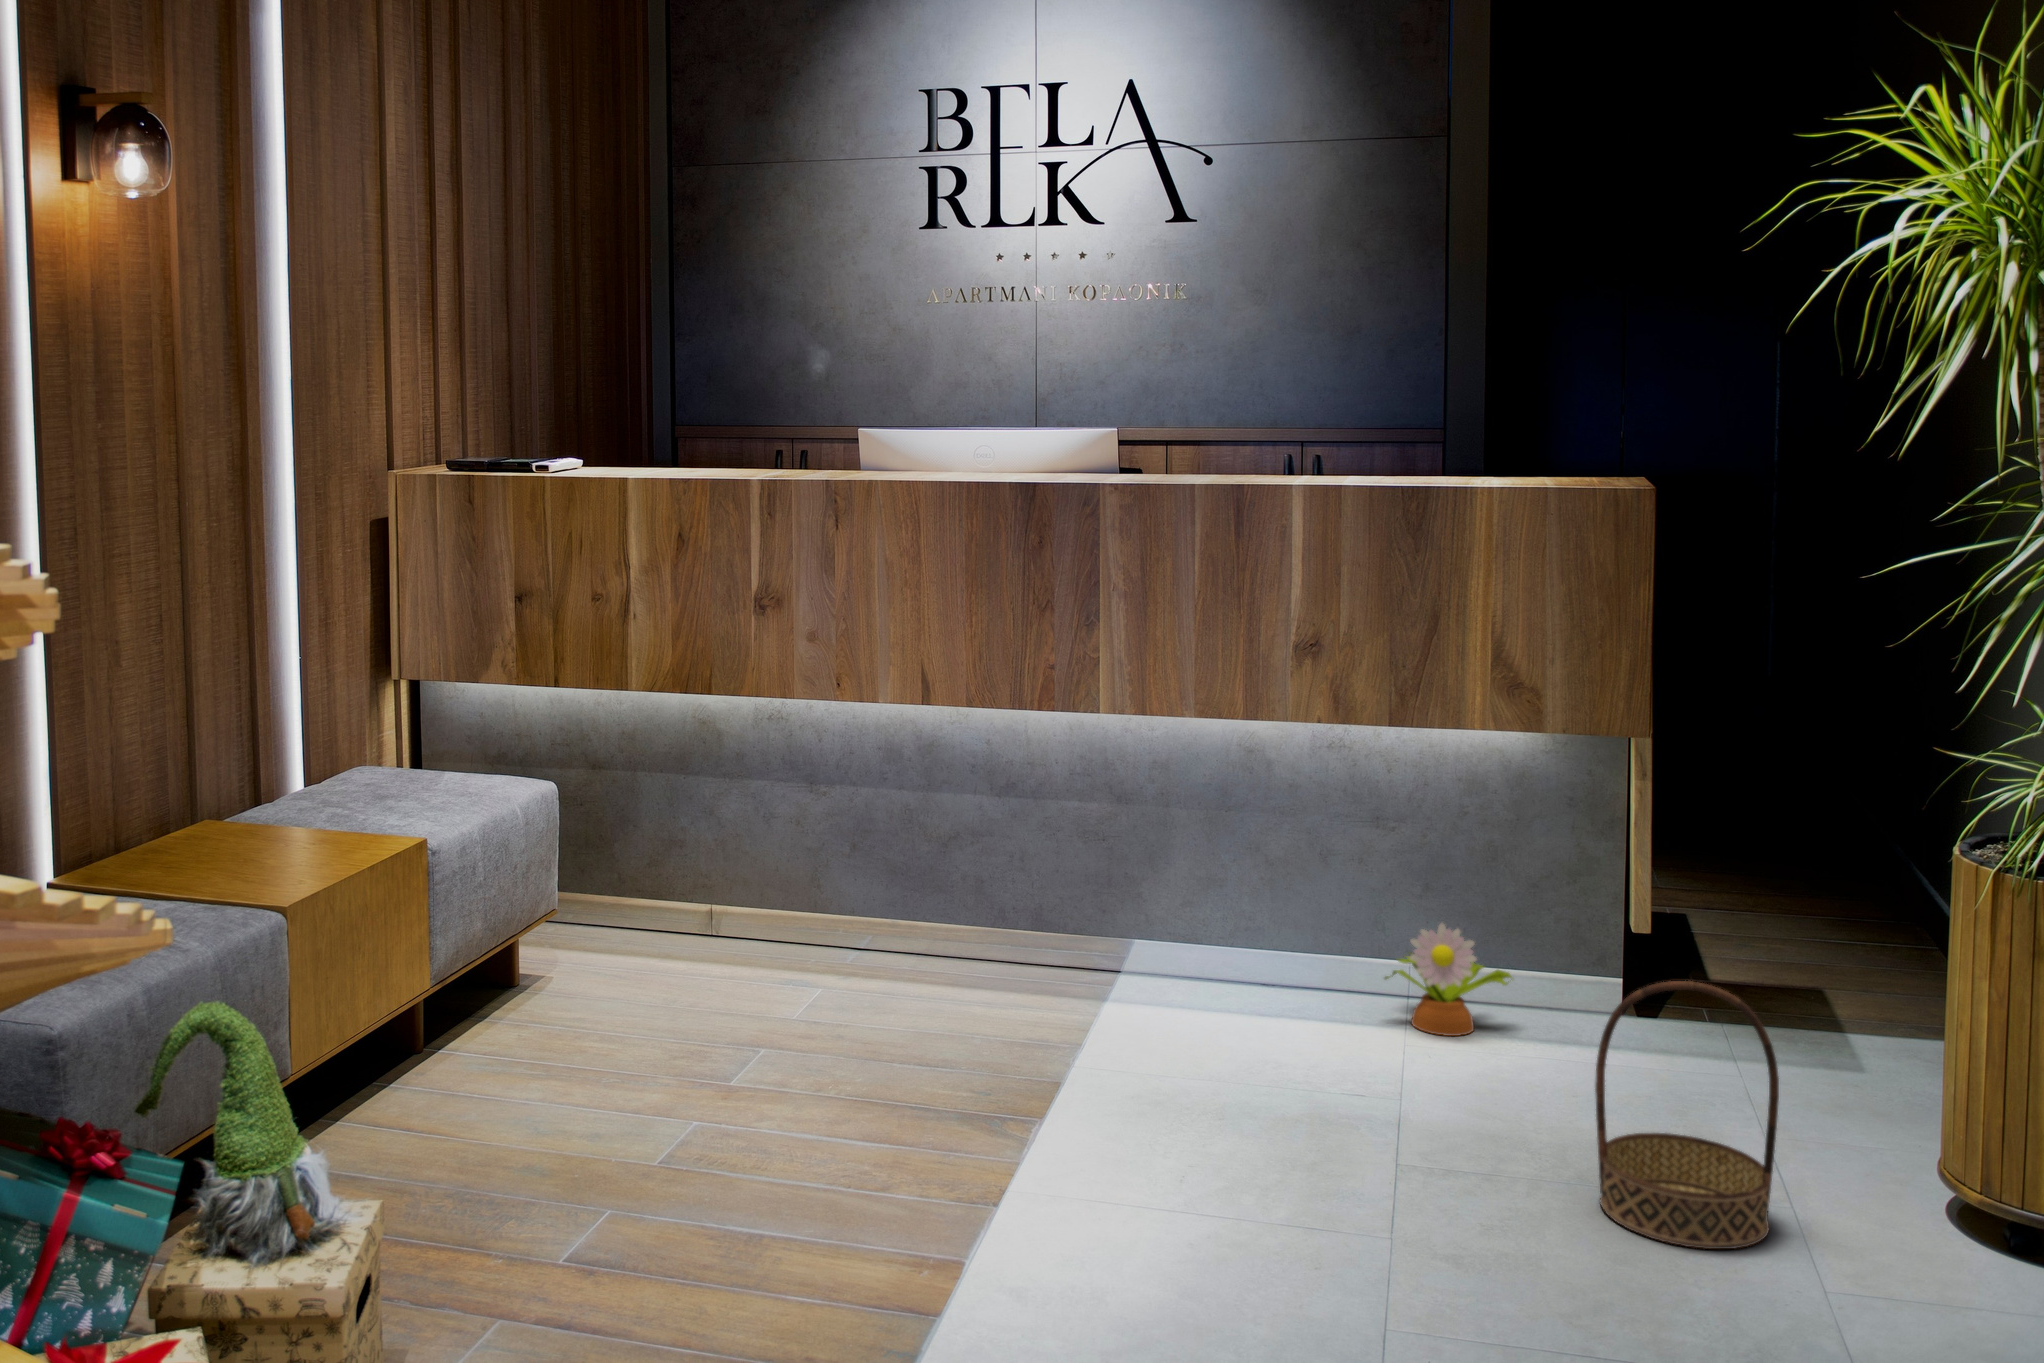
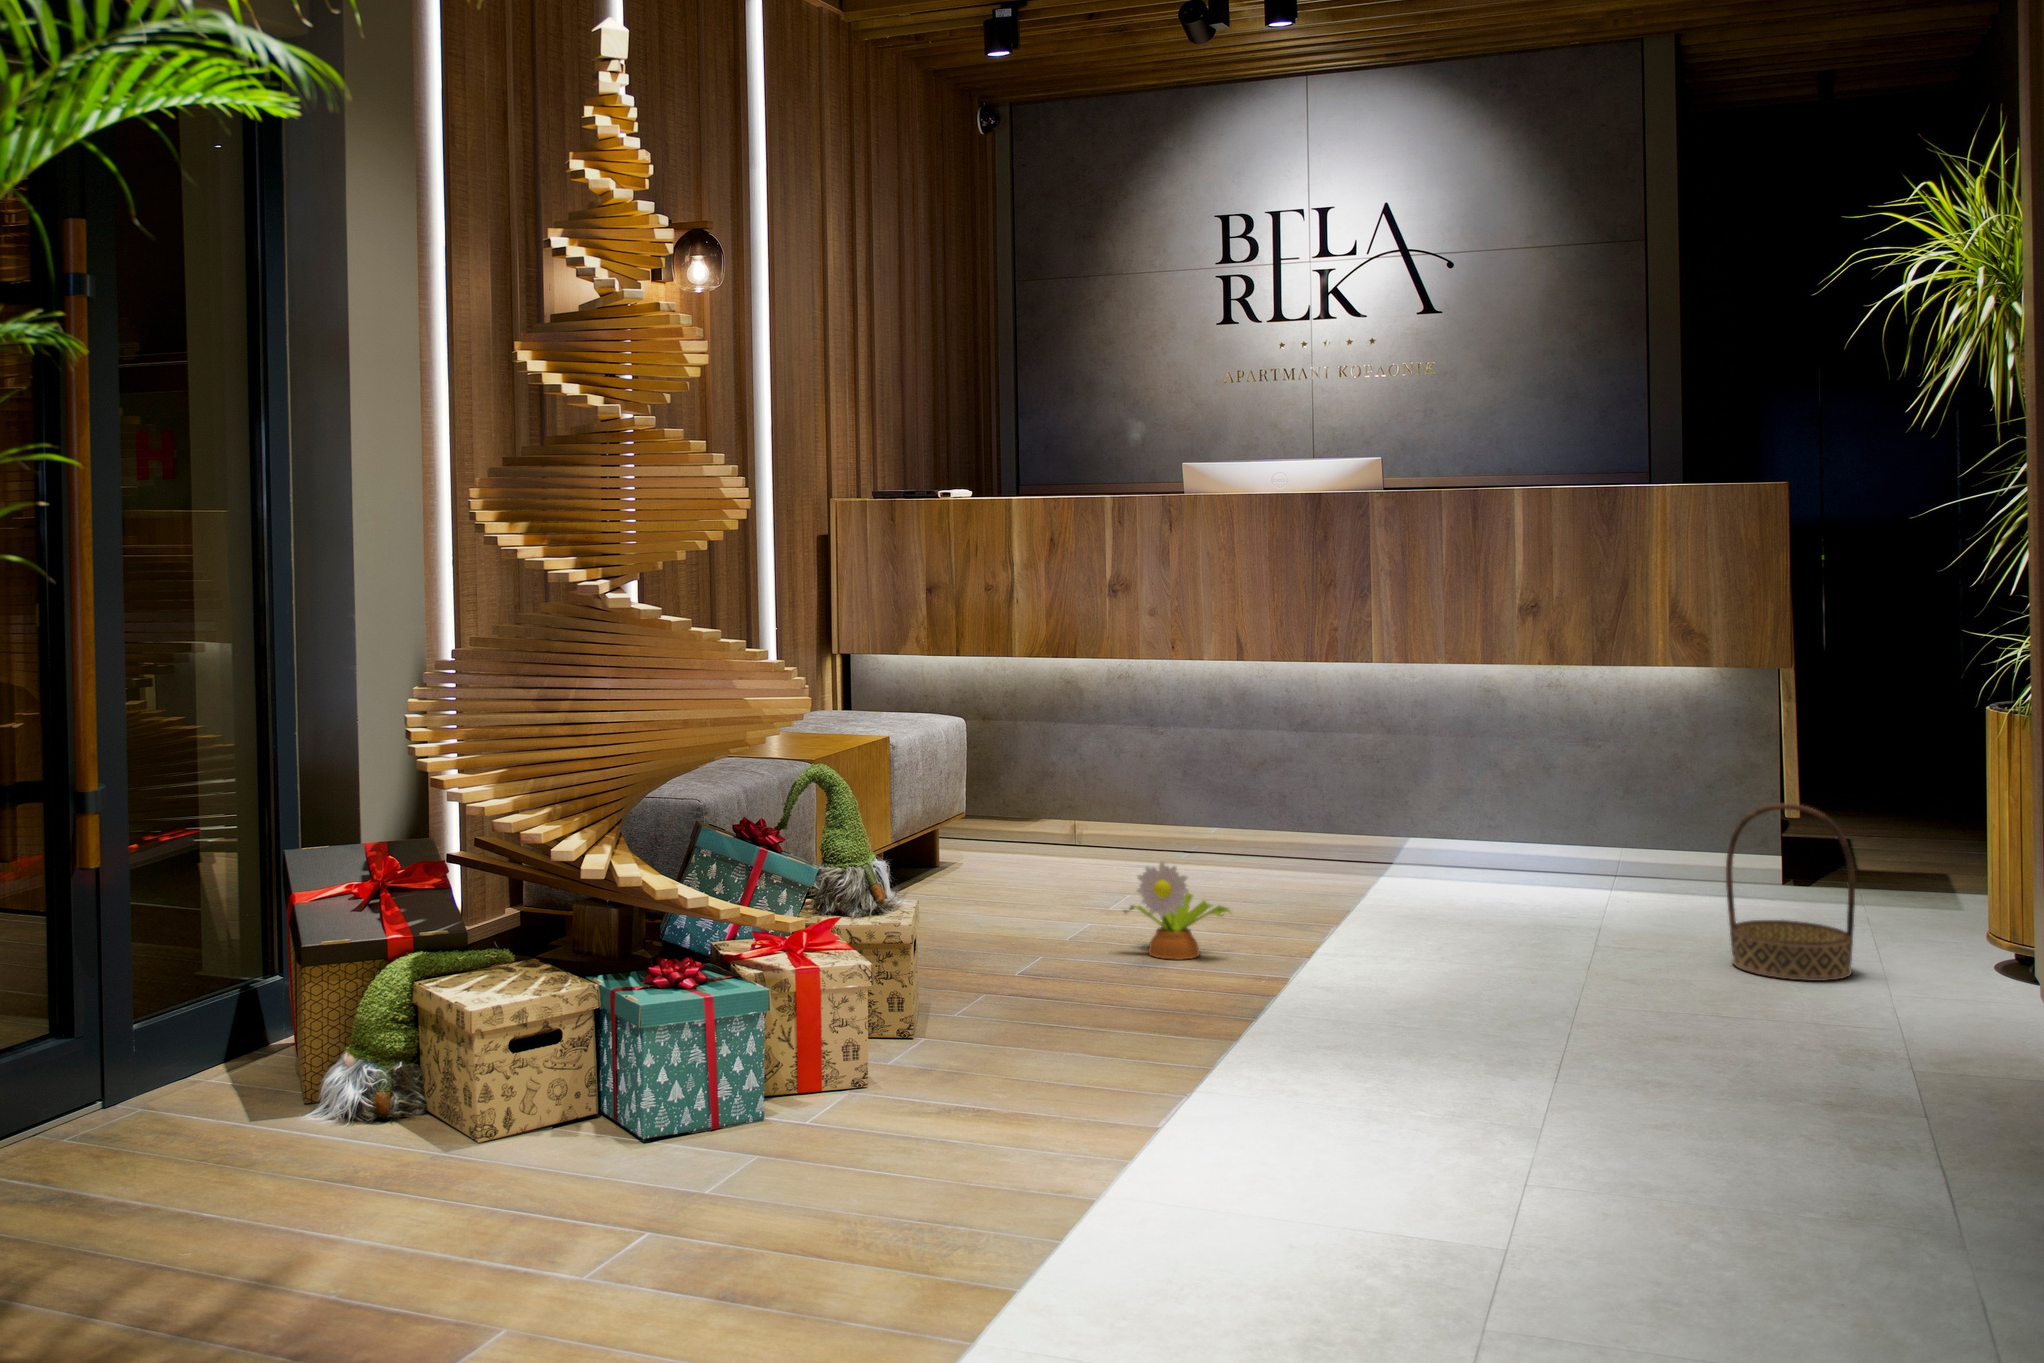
decorative plant: present [1385,923,1512,1036] -> present [1124,861,1231,960]

